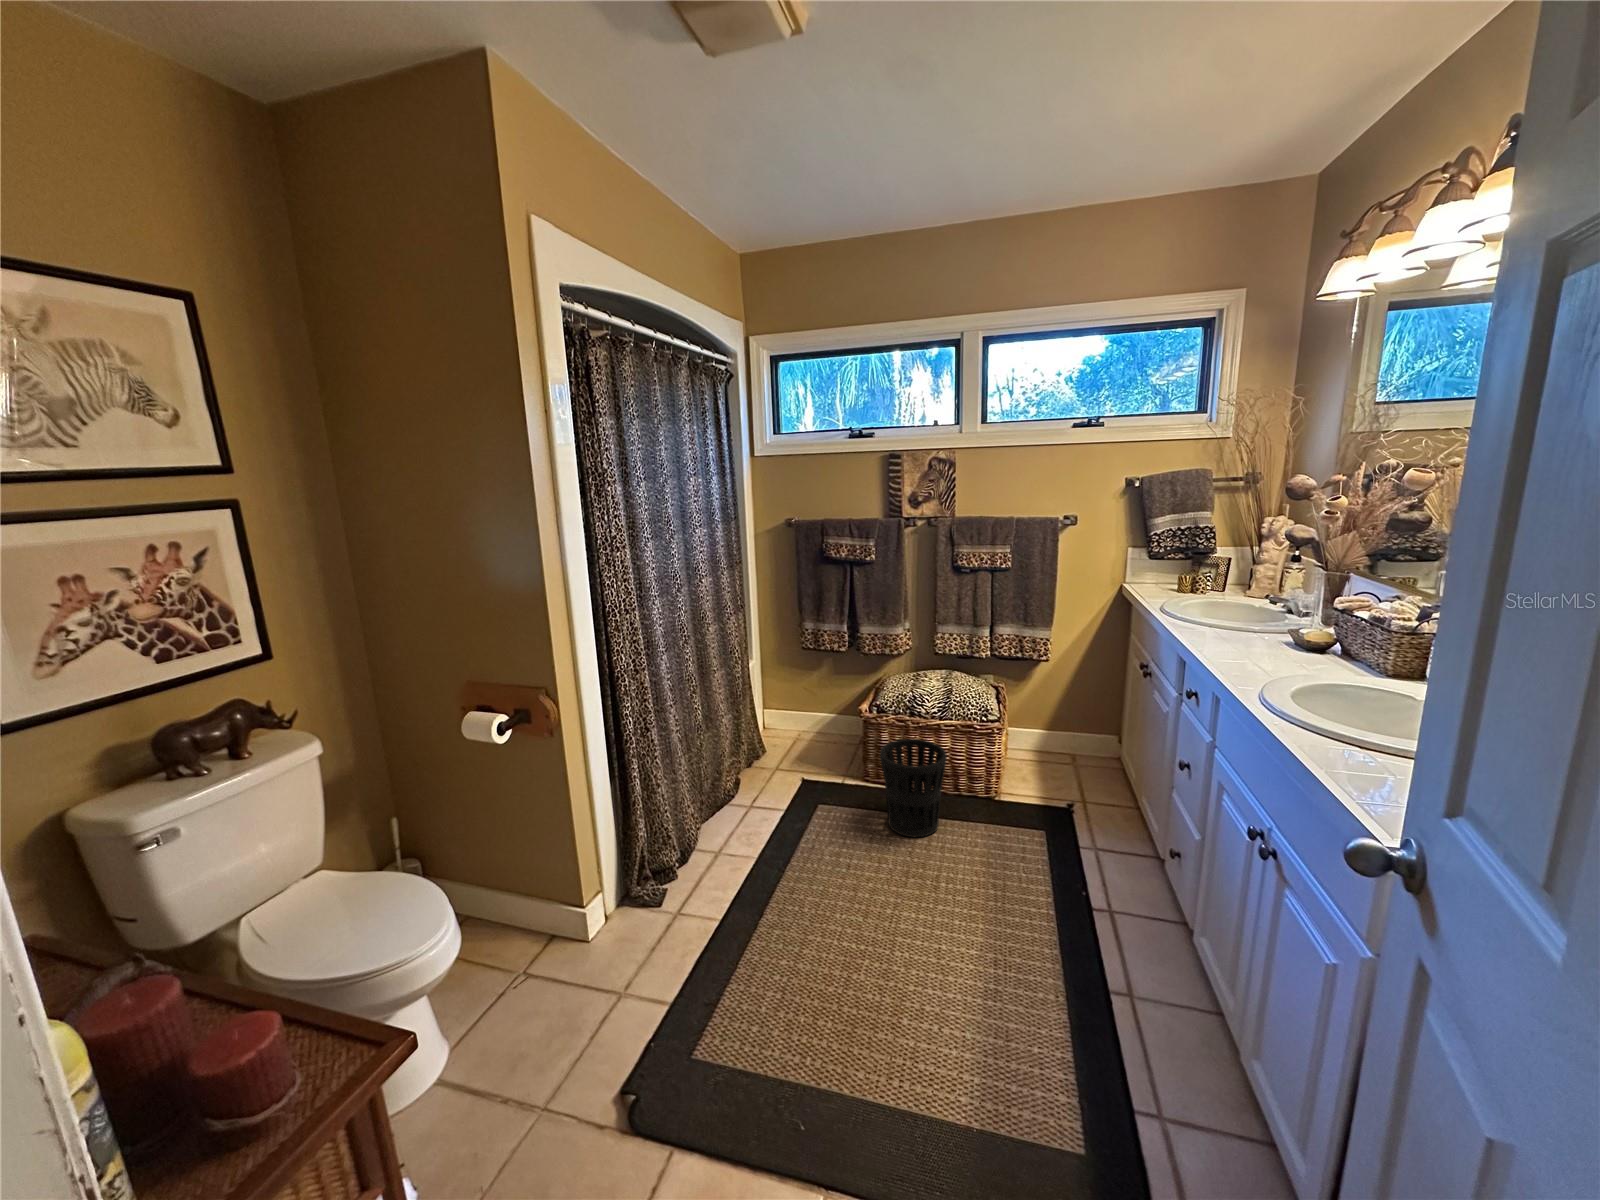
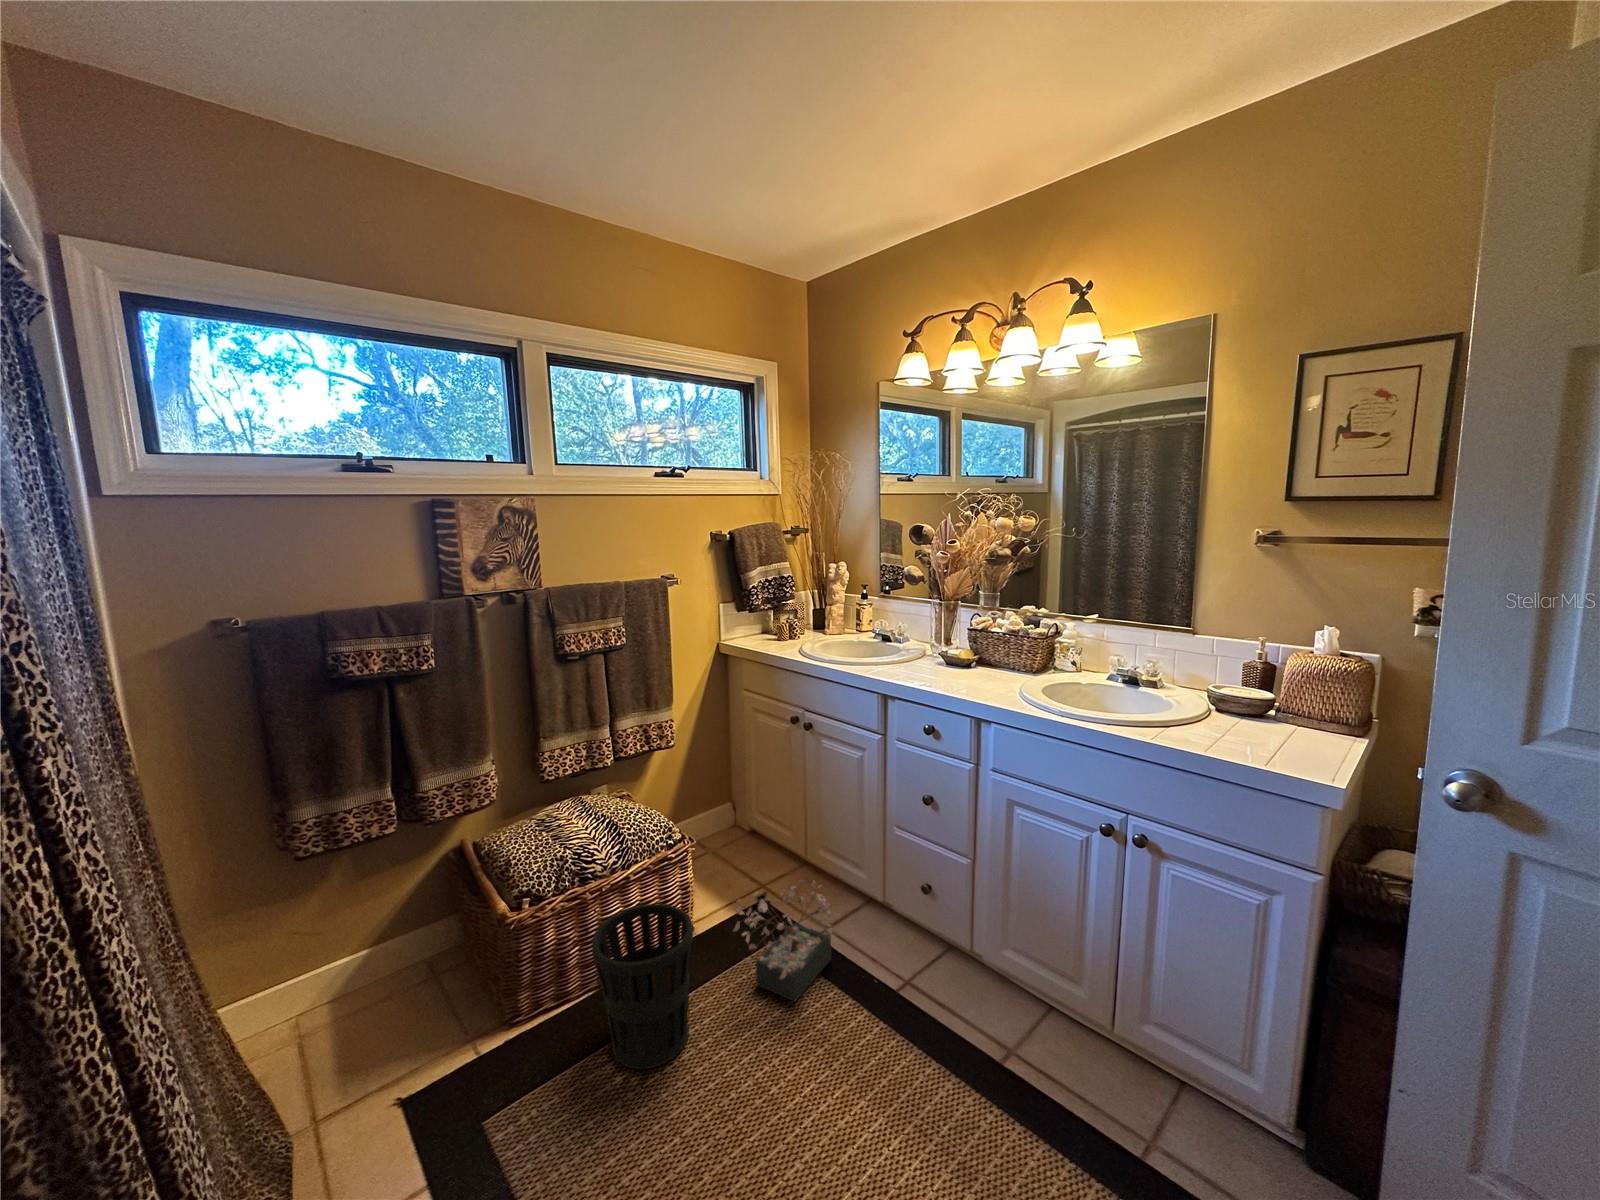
decorative plant: none [976,770,1081,863] -> present [734,880,832,1002]

